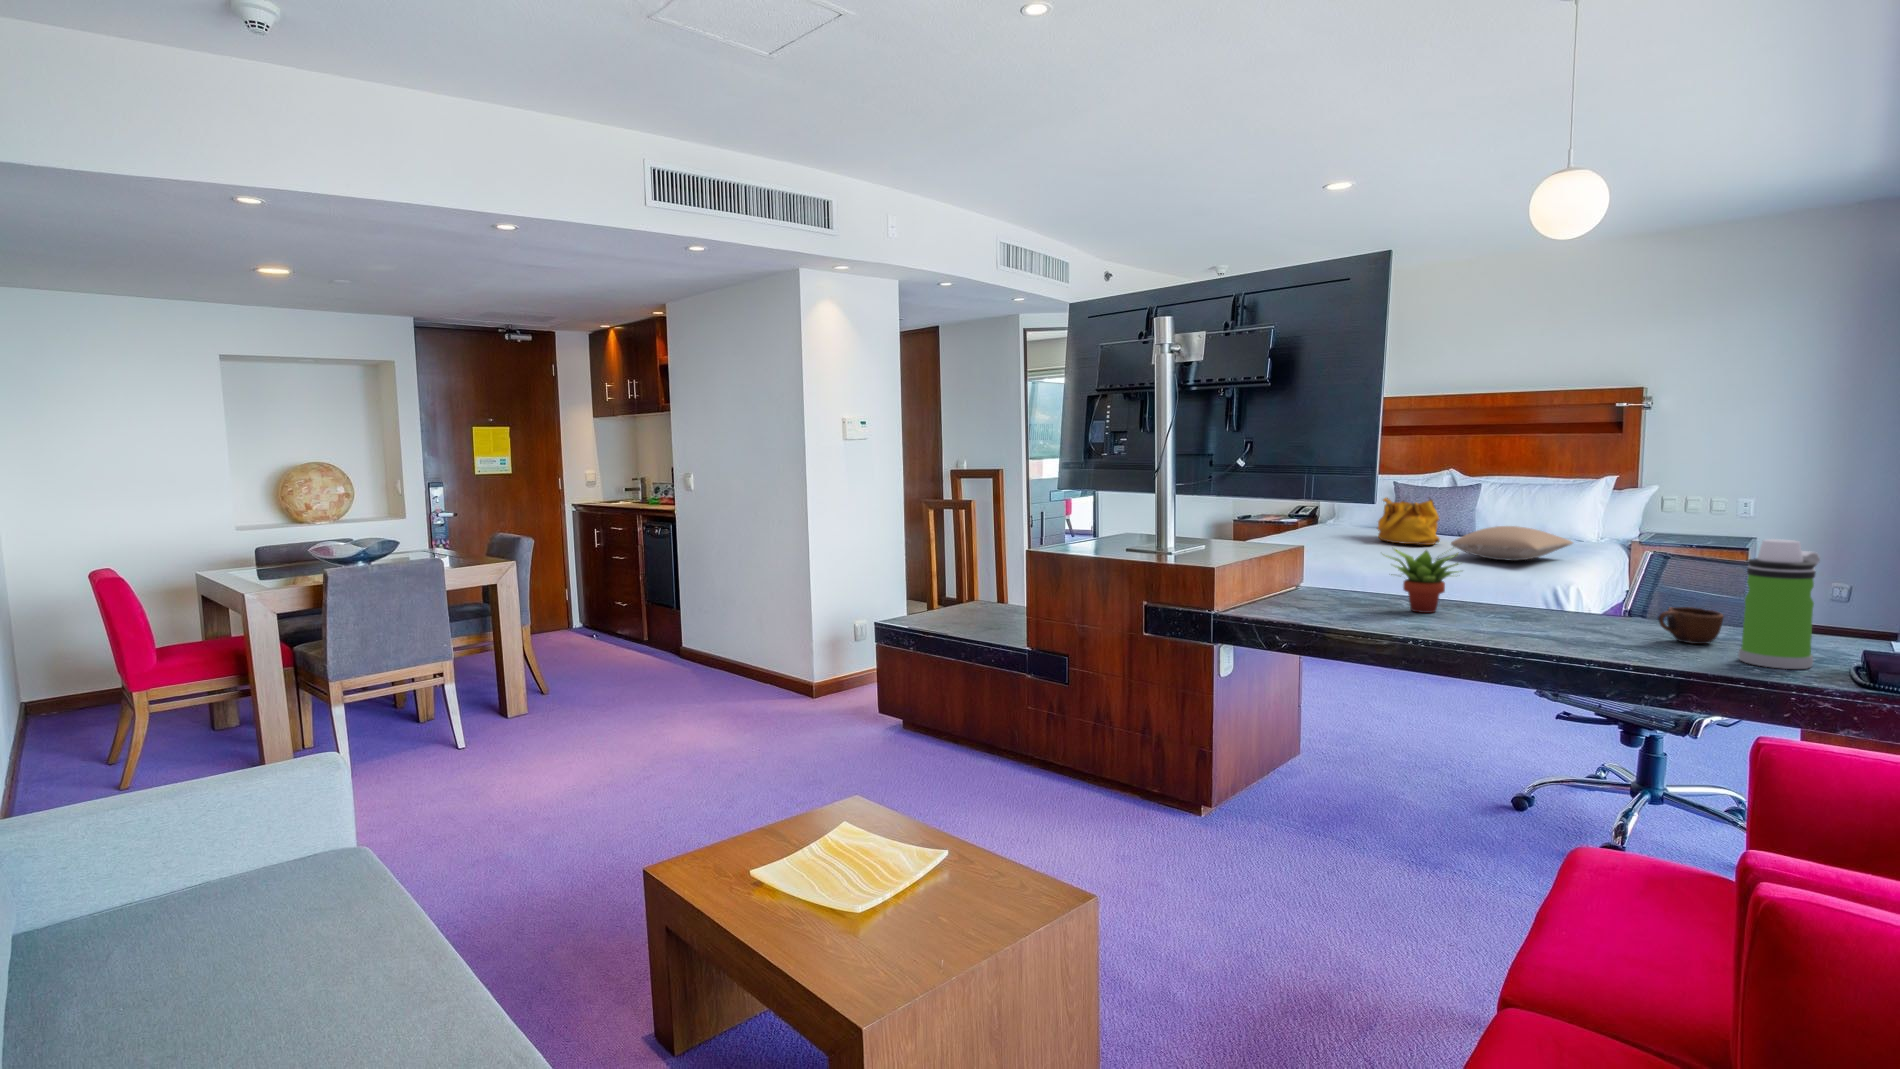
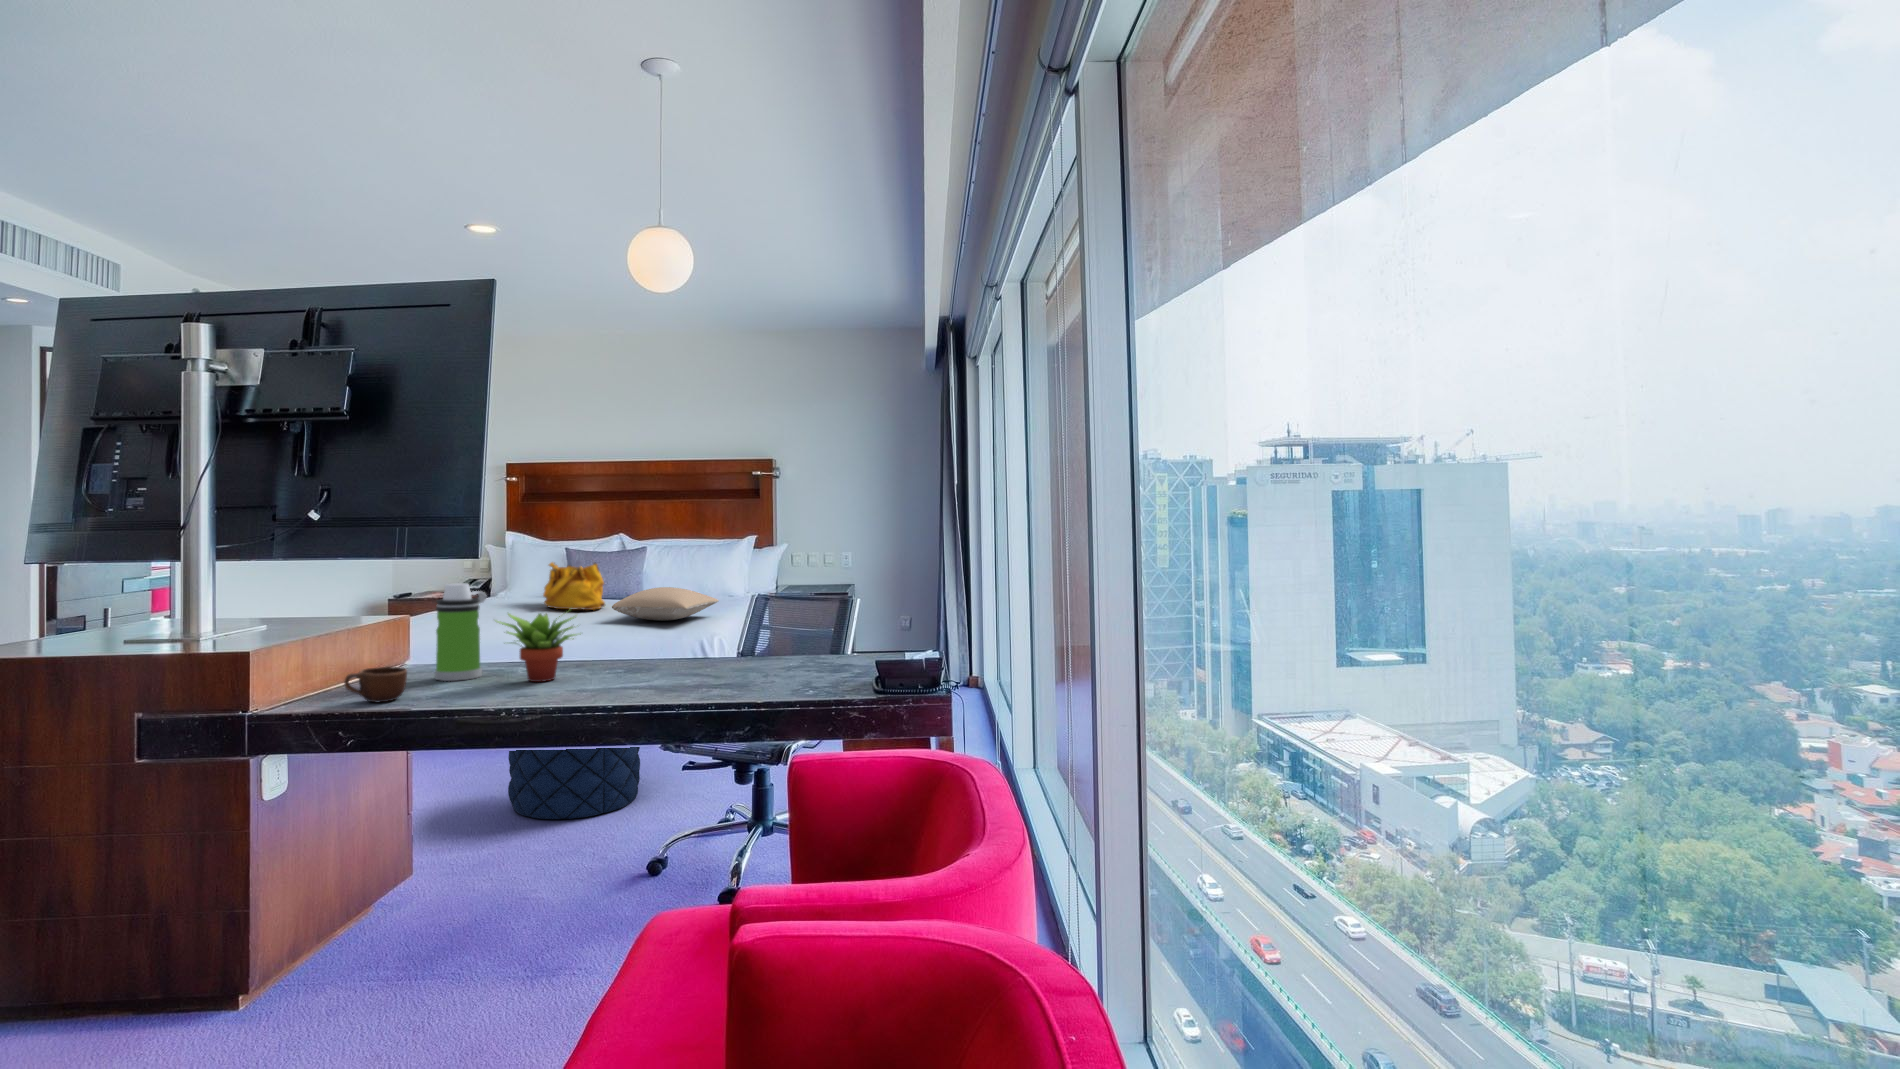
water bottle: present [1738,539,1820,669] -> present [435,583,486,681]
mug: present [1658,607,1724,644] -> present [344,666,407,702]
pouf: none [1357,615,1490,744] -> present [508,747,640,819]

